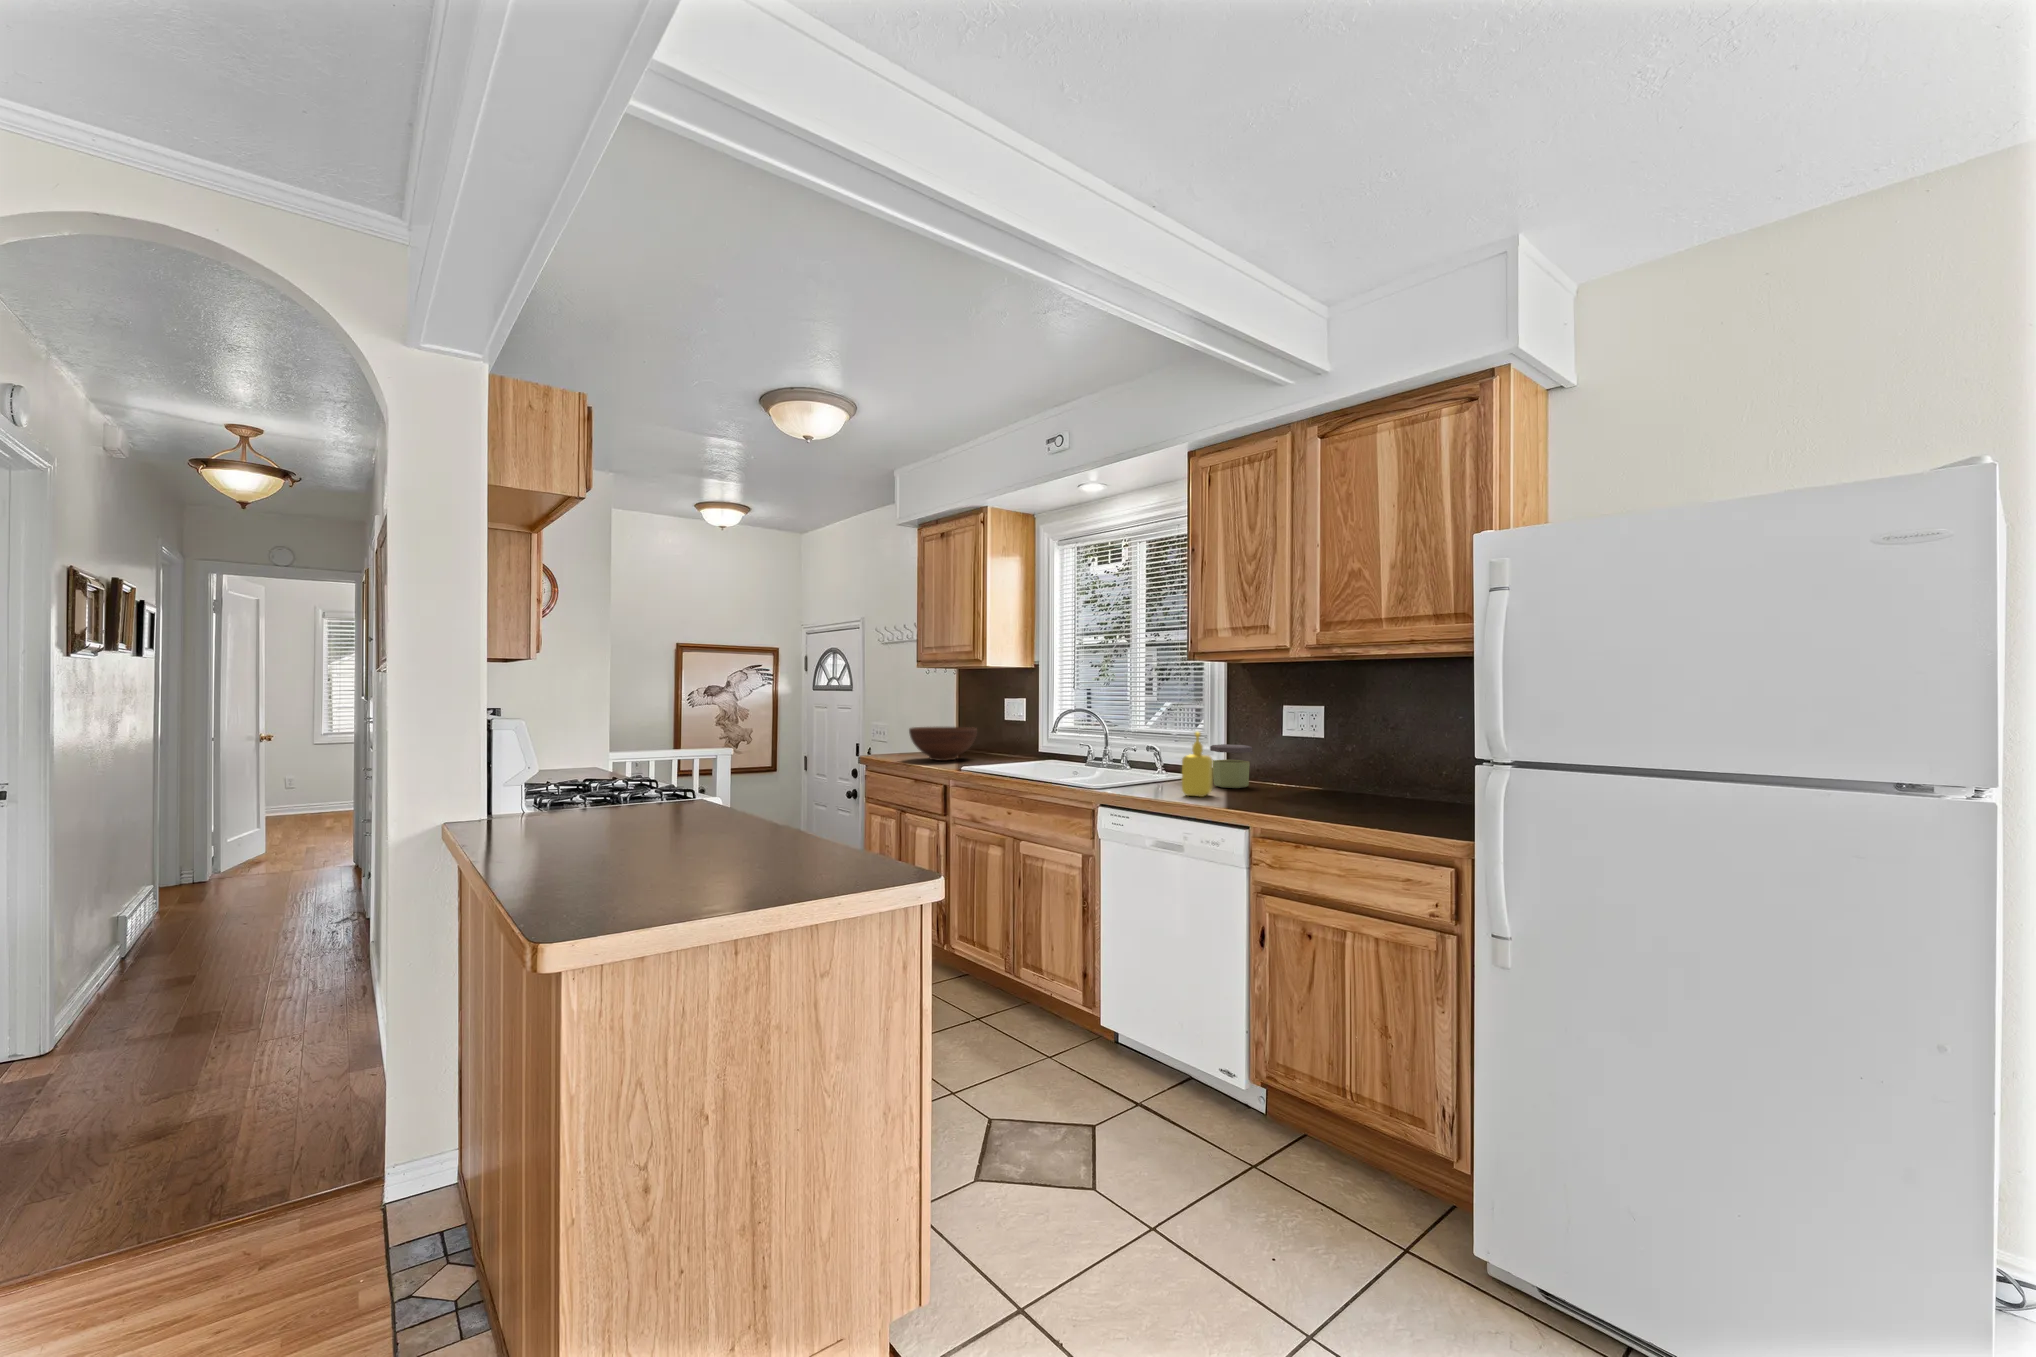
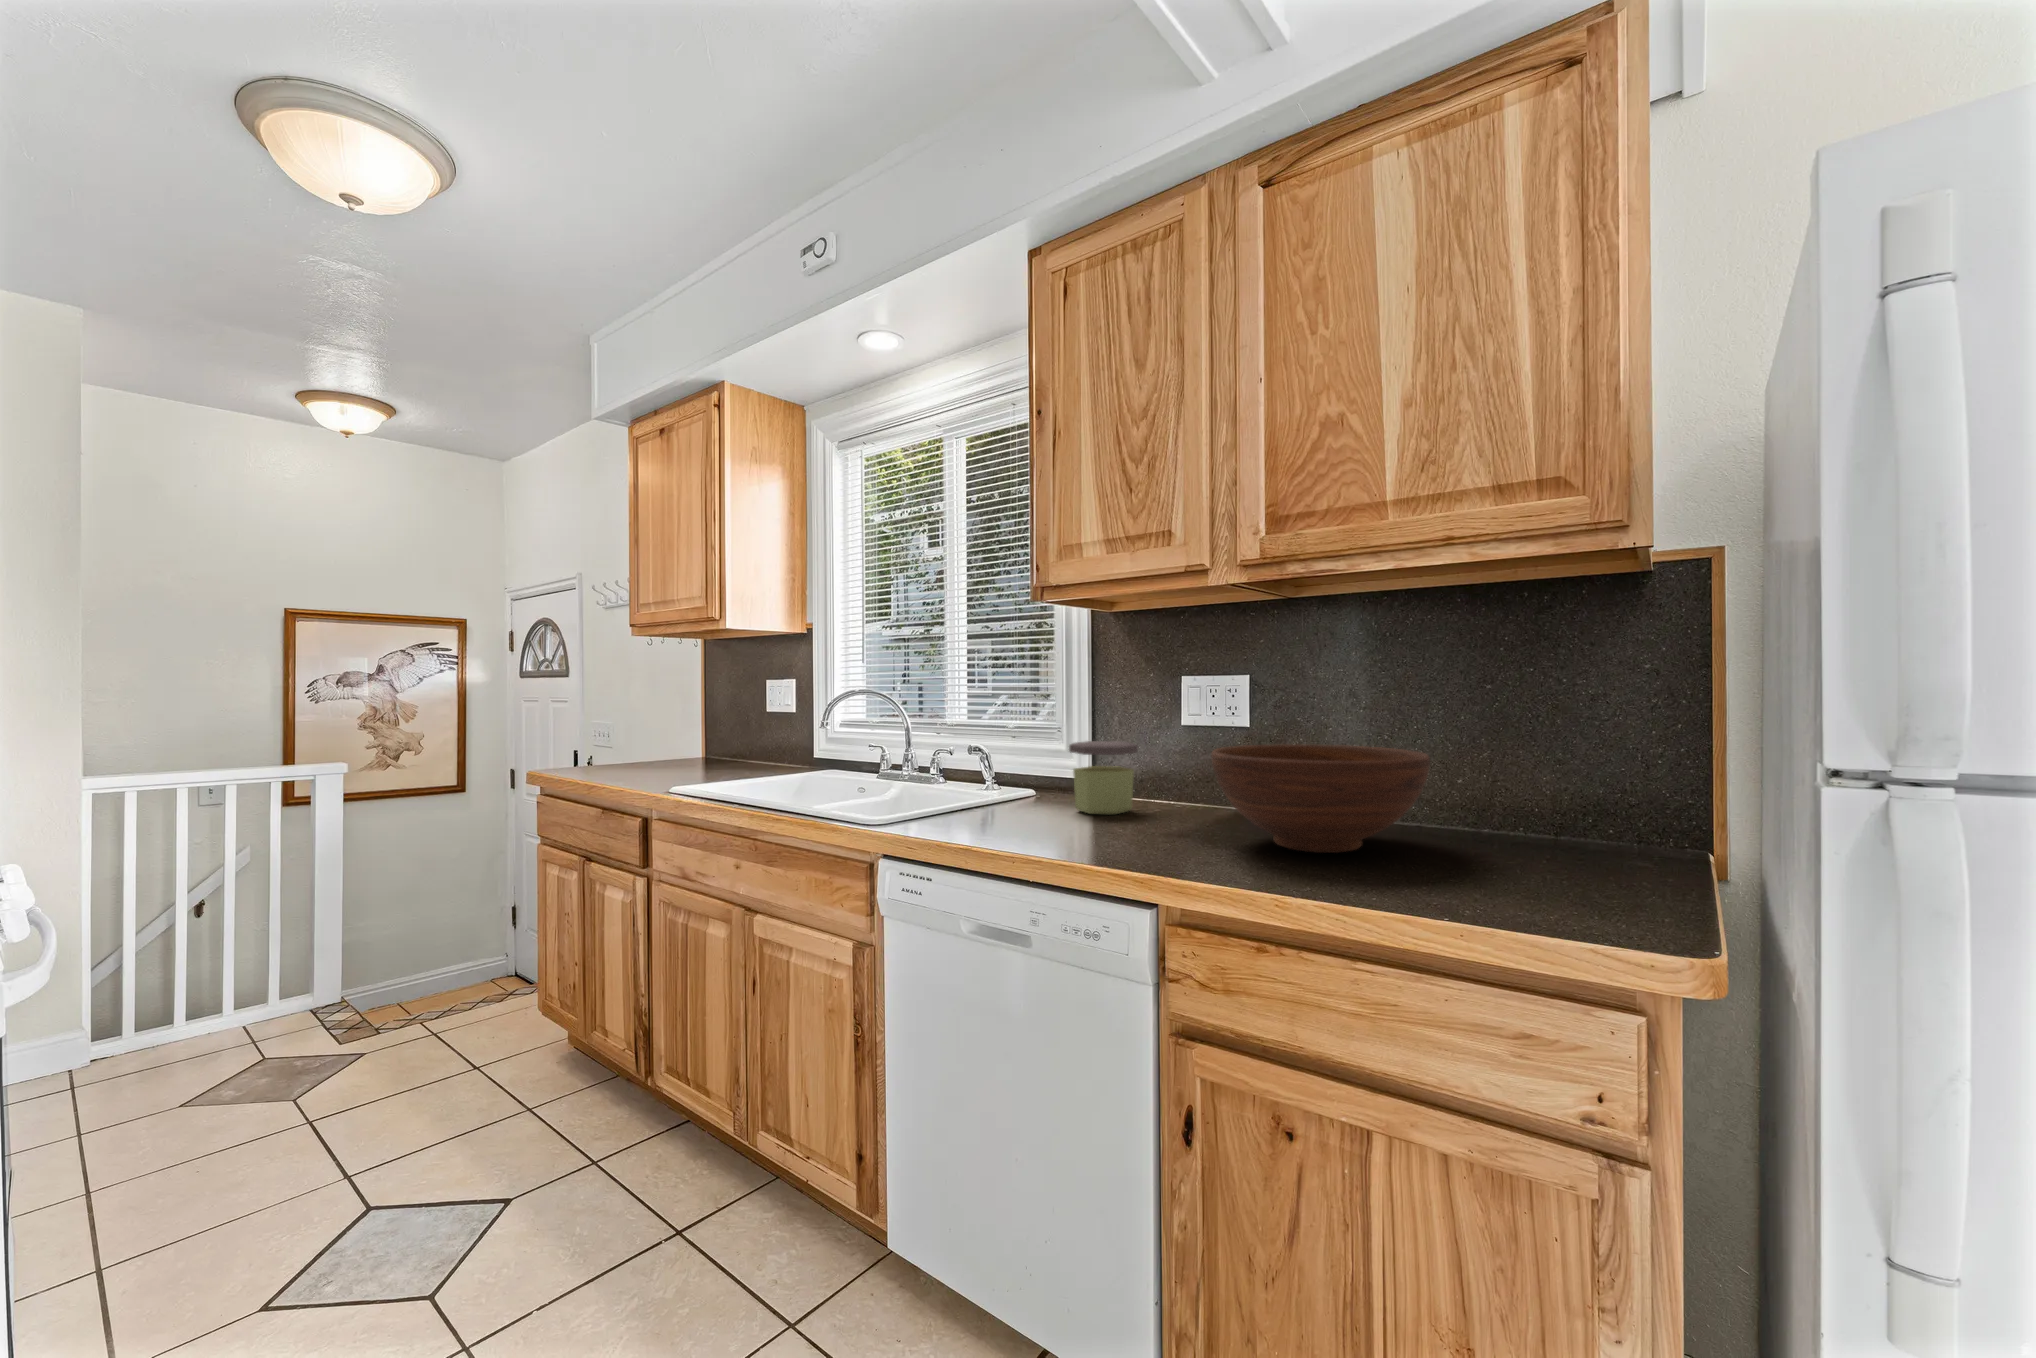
fruit bowl: present [909,727,977,761] -> present [1211,744,1430,853]
soap dispenser: present [1182,732,1213,797] -> none [1023,720,1077,837]

